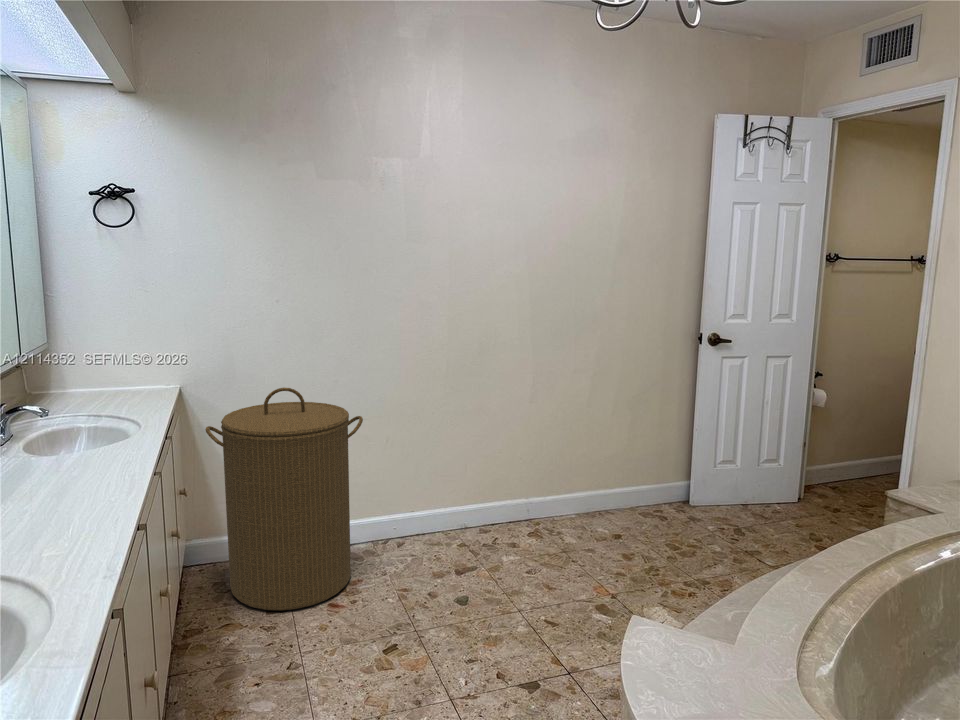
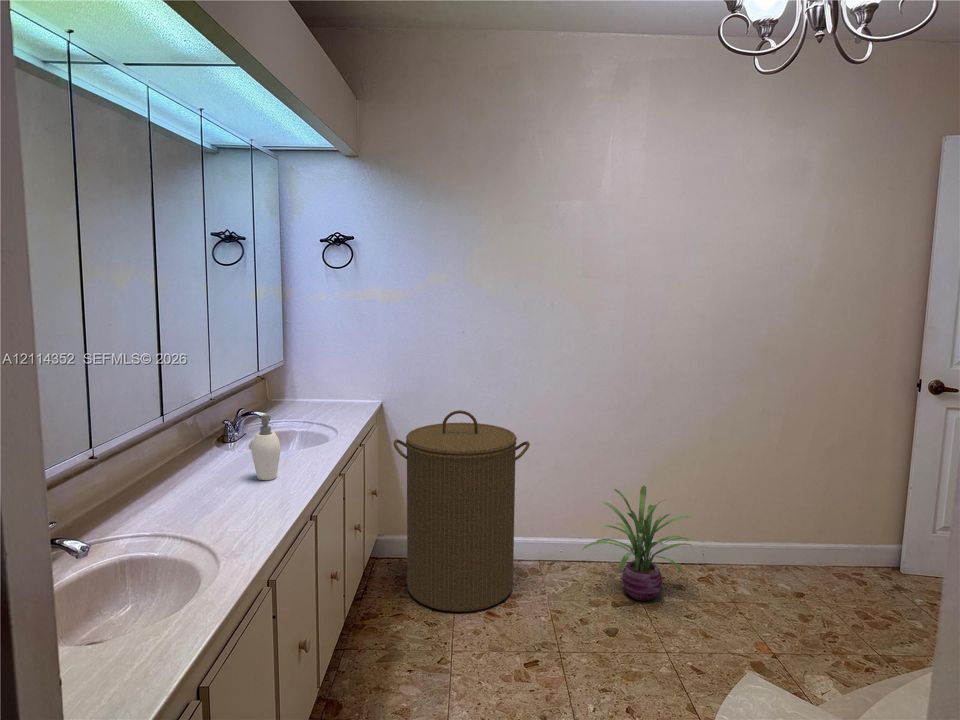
soap dispenser: none [33,402,76,487] -> present [251,415,281,480]
decorative plant: none [422,450,531,565] -> present [583,486,694,601]

